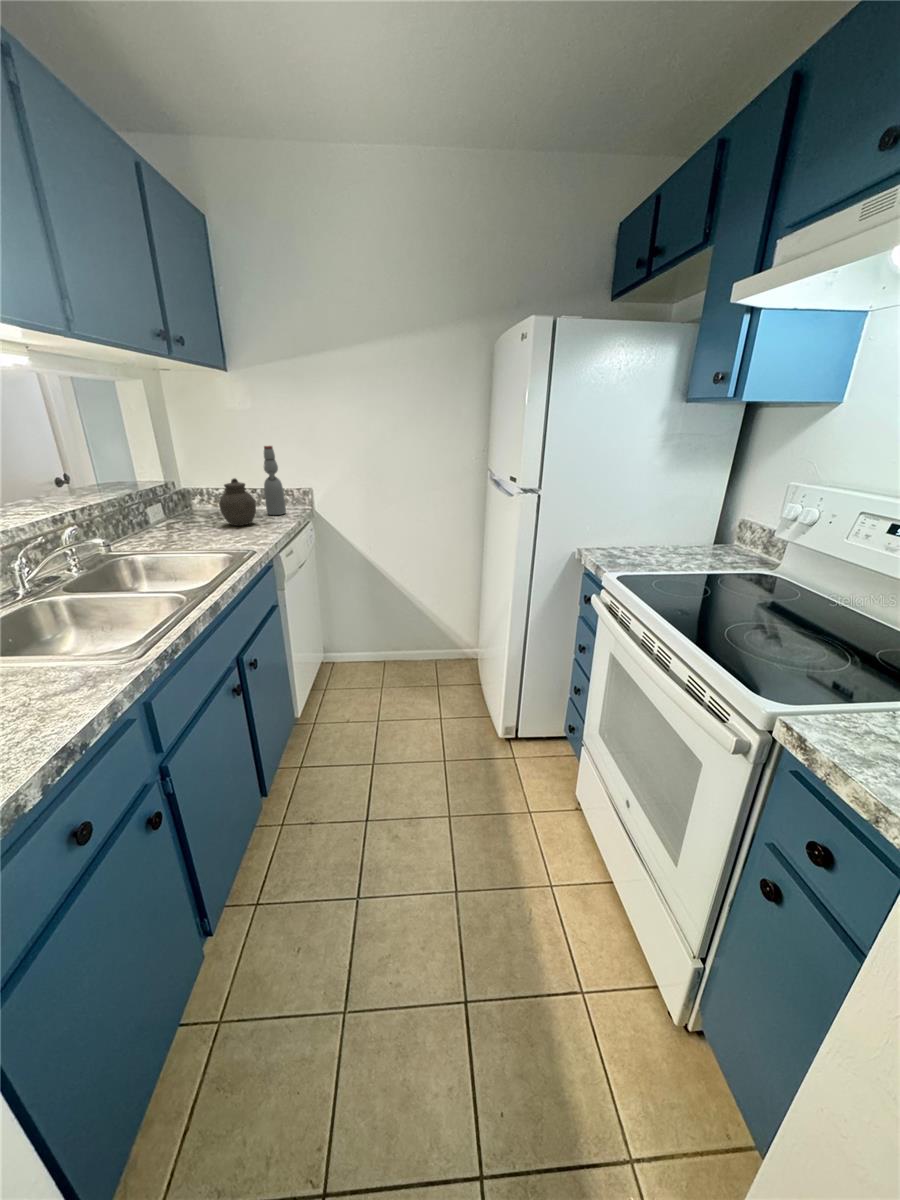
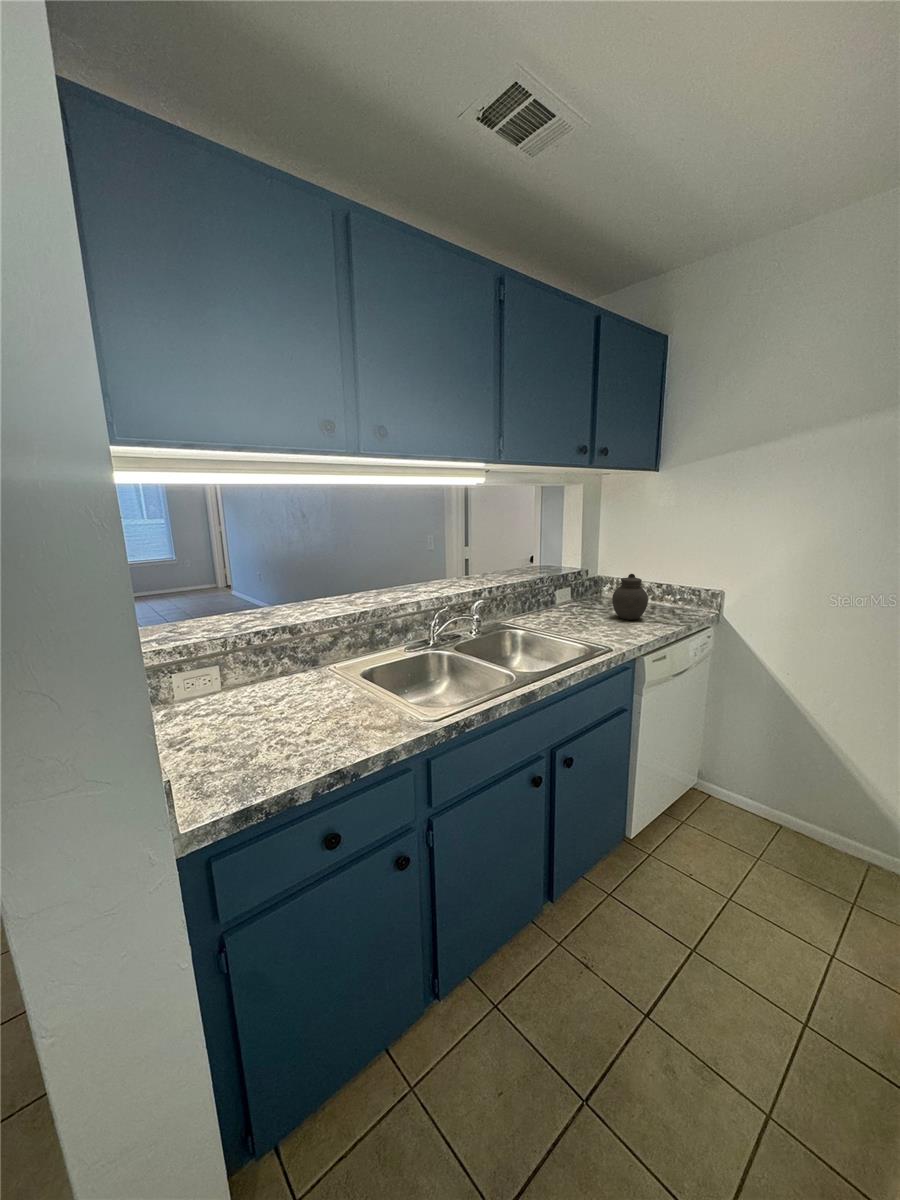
bottle: present [264,446,286,515] -> none [664,544,687,615]

